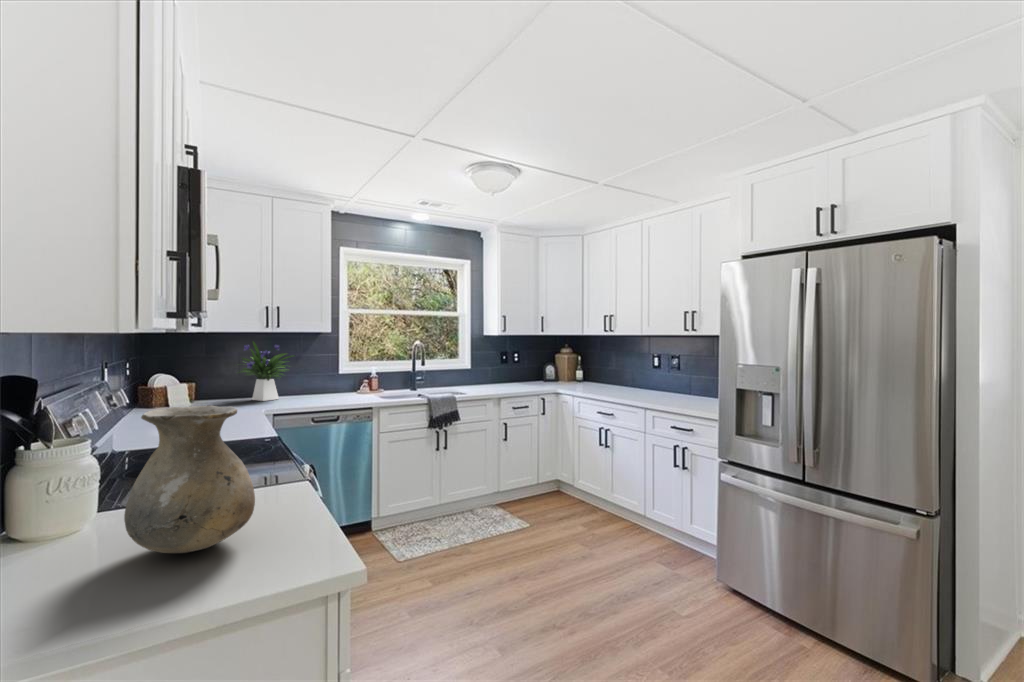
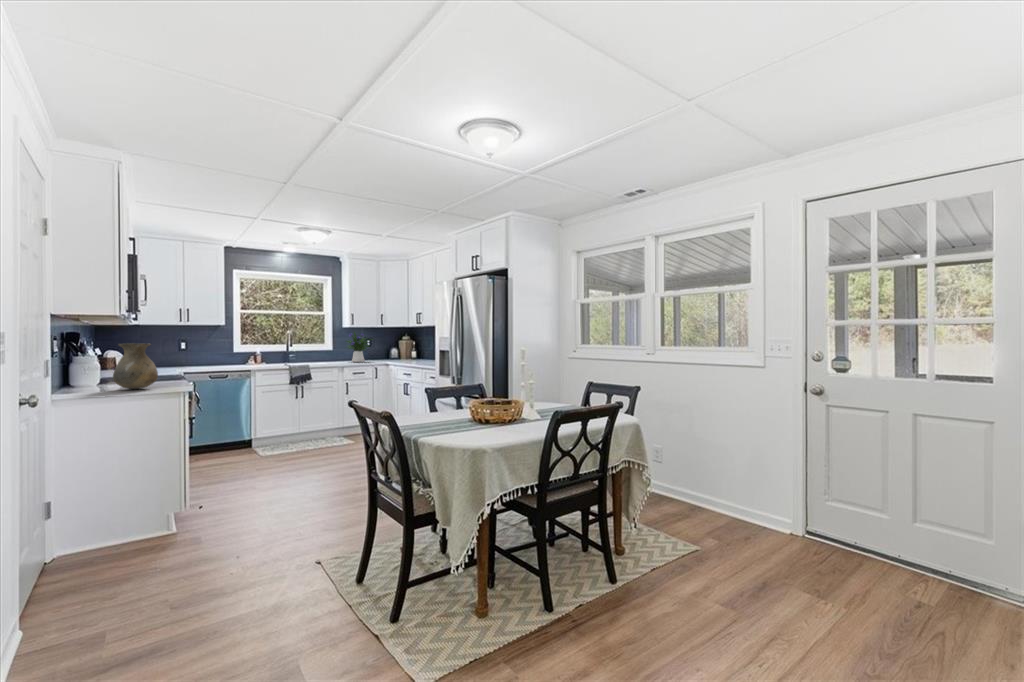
flower arrangement: present [241,341,293,401] -> present [347,332,372,362]

